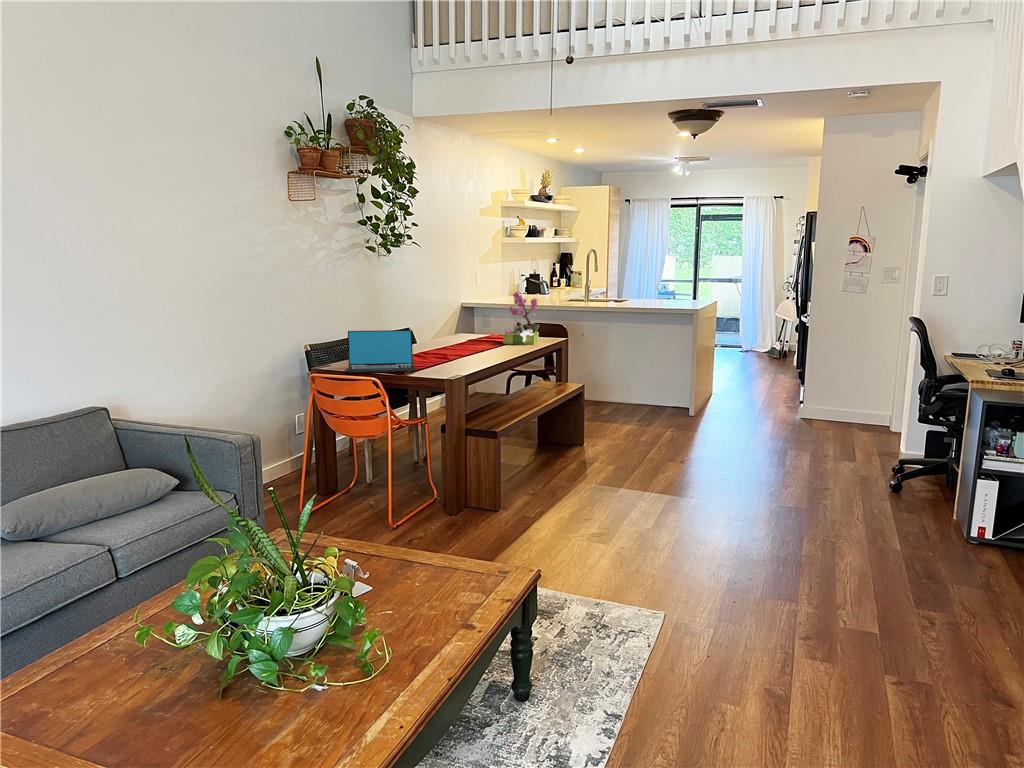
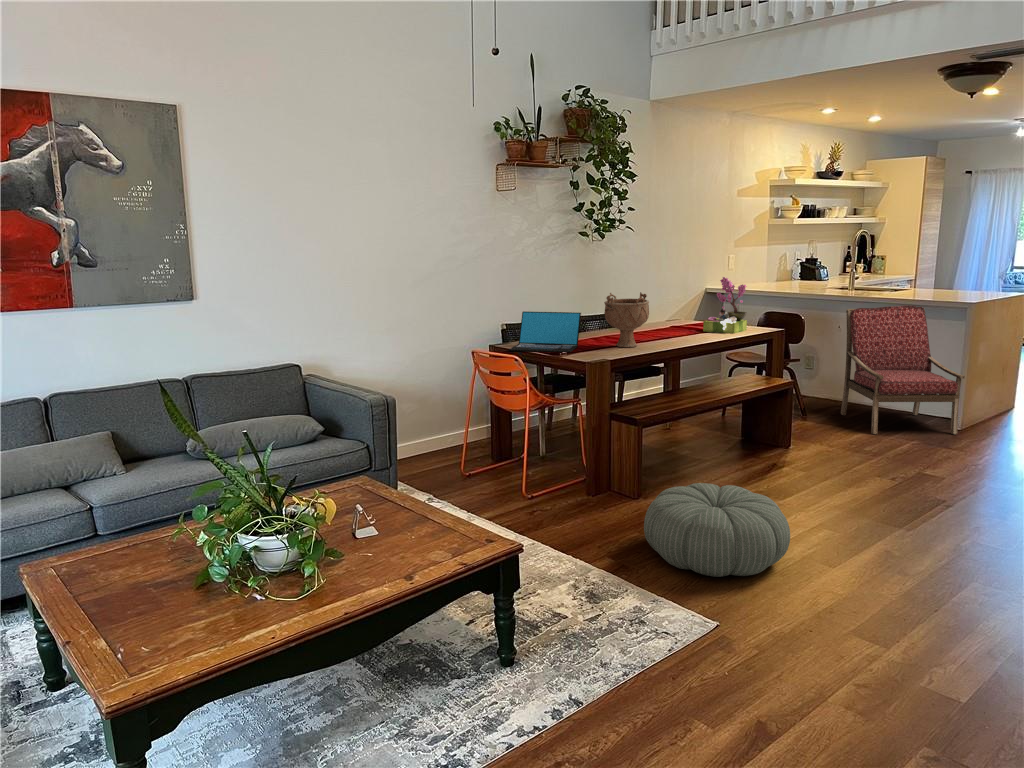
decorative bowl: none [437,308,482,363] -> present [604,292,649,348]
armchair: none [597,314,698,427] -> present [841,305,965,434]
pouf: none [543,486,675,572] -> present [644,483,790,577]

